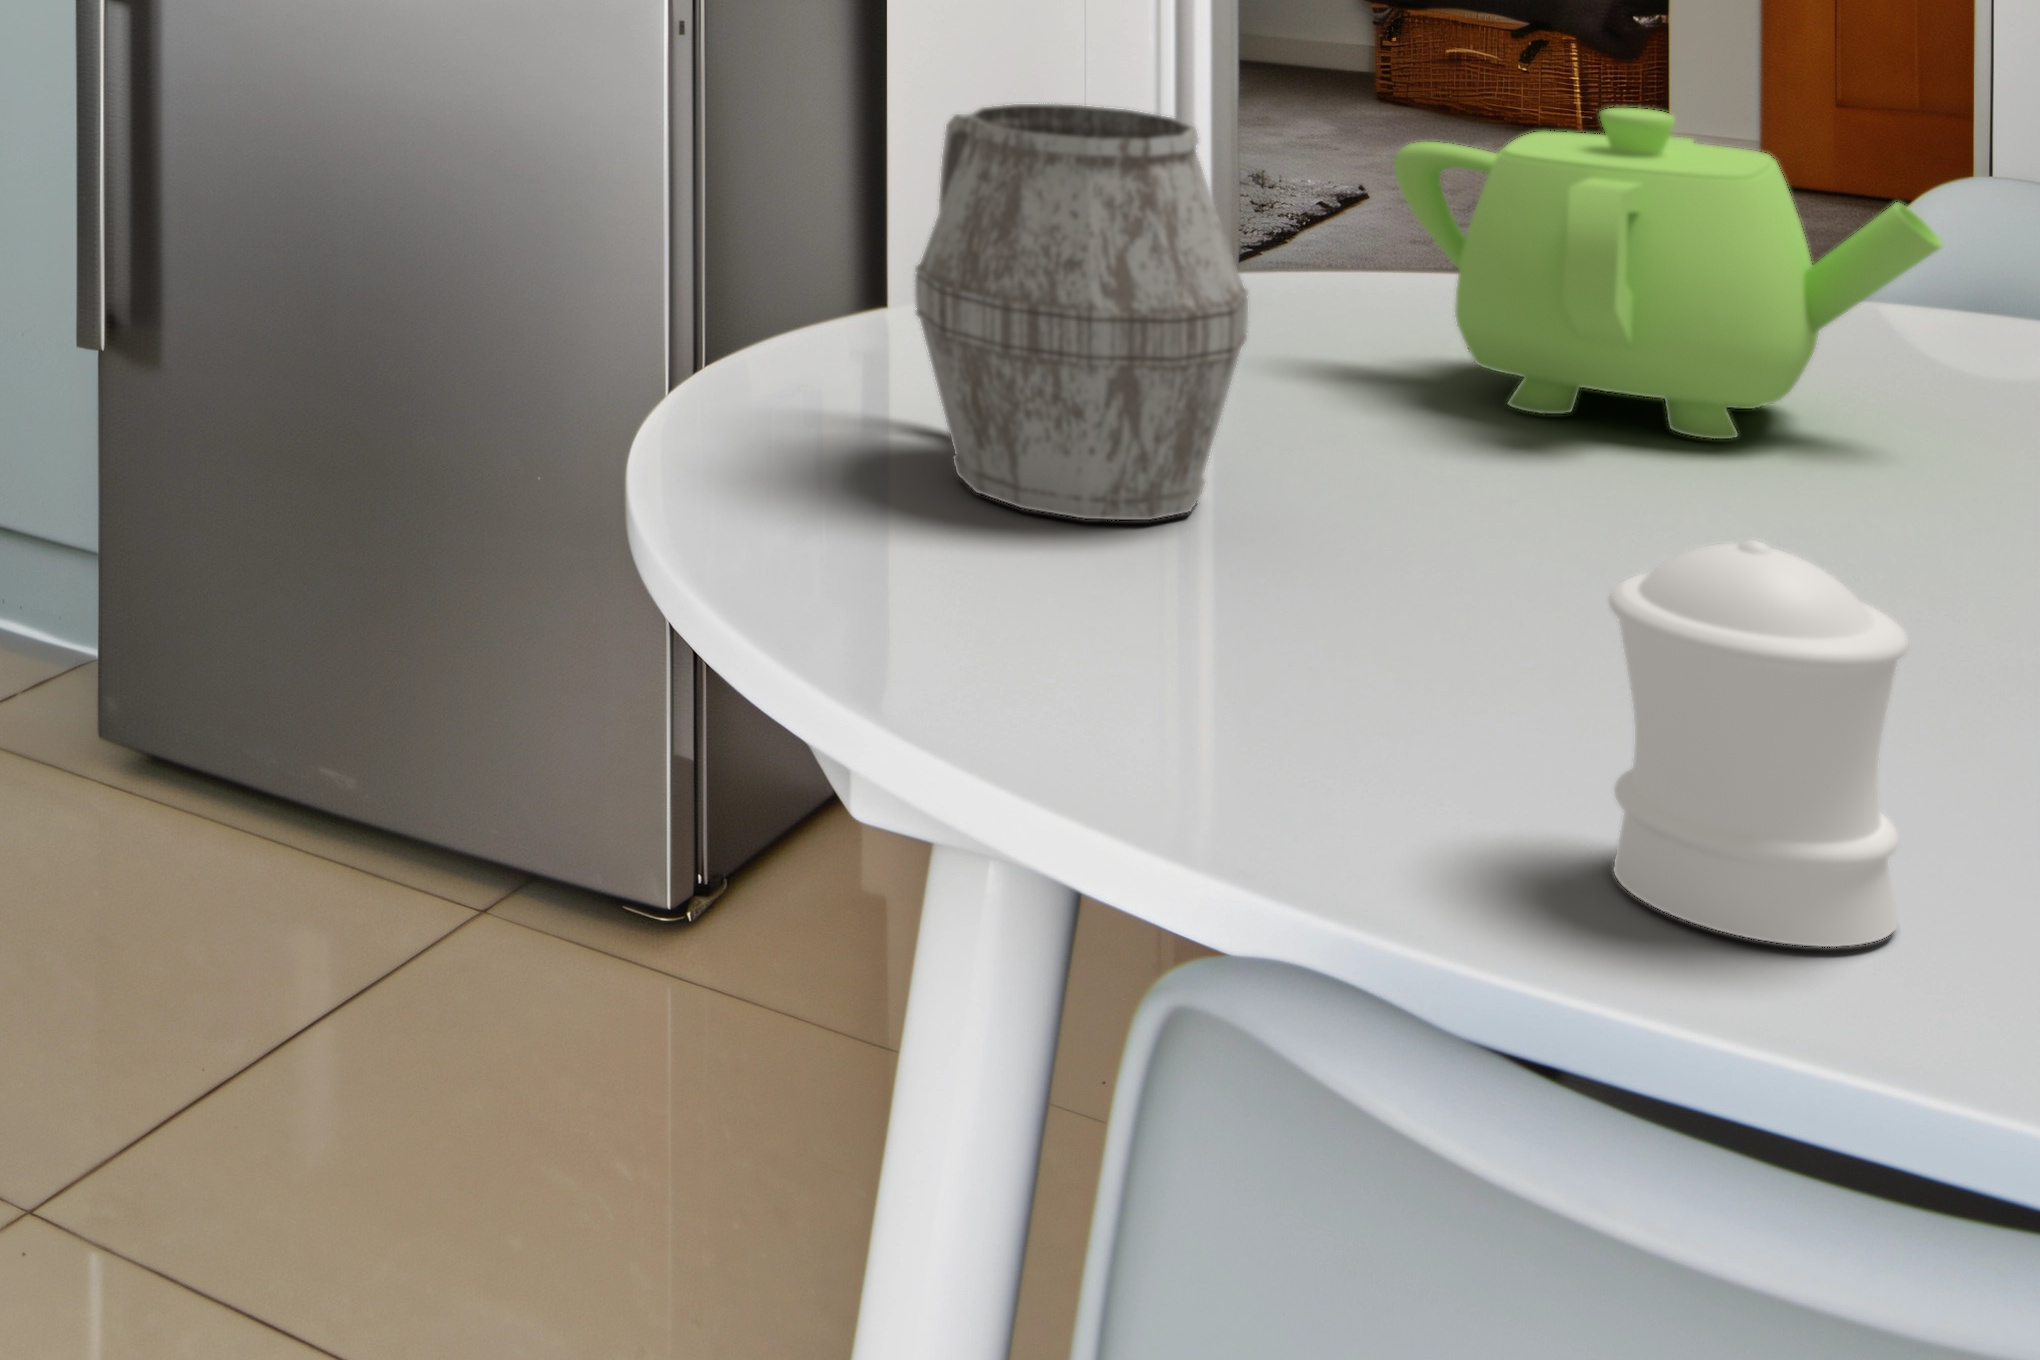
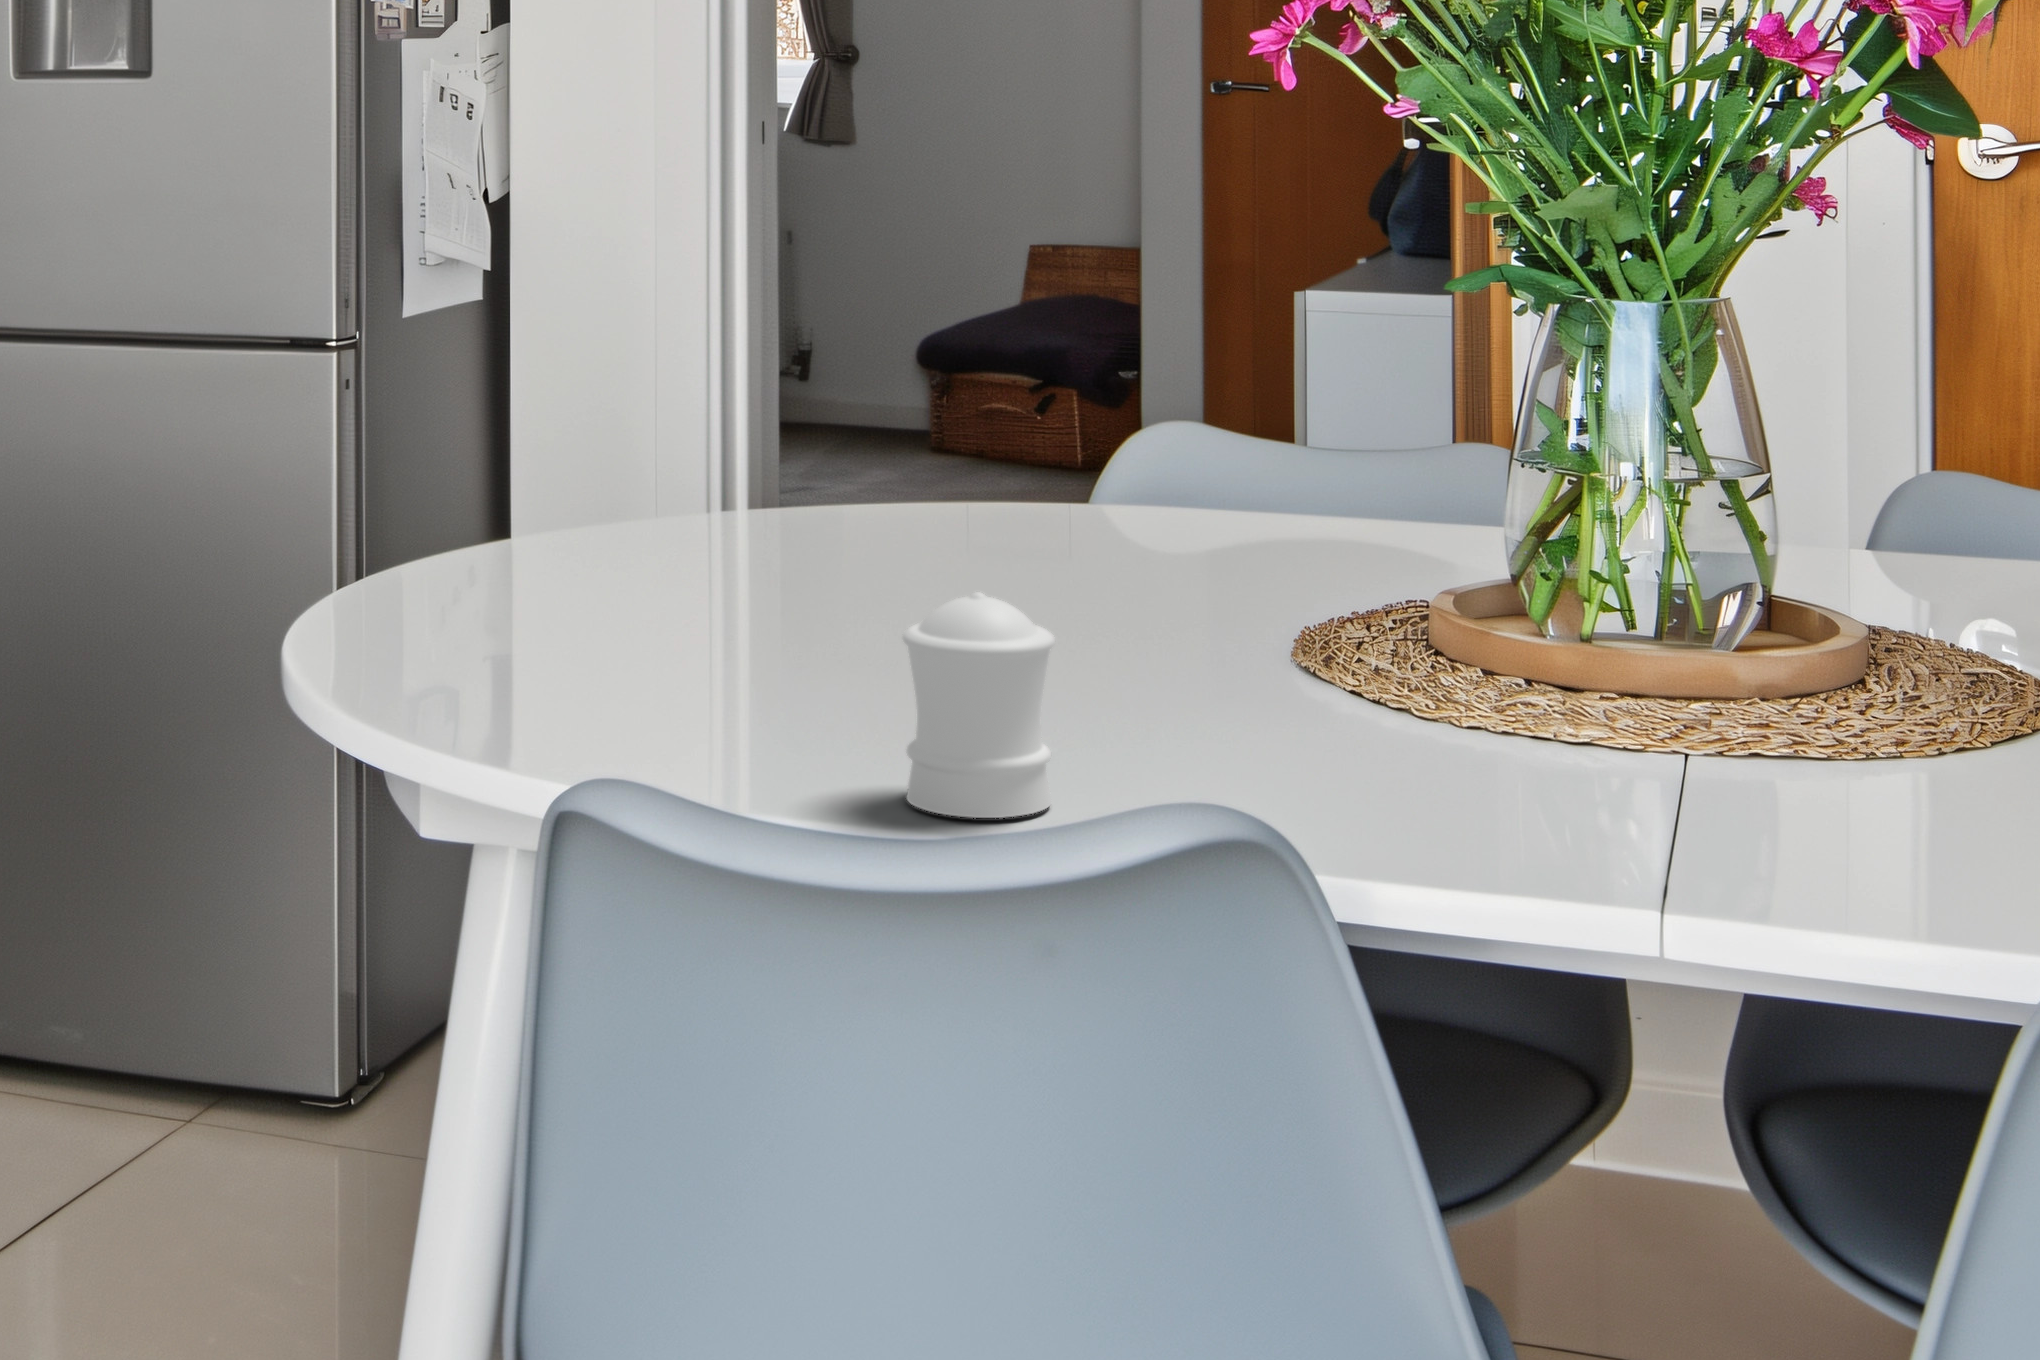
mug: present [915,104,1248,520] -> none [517,388,730,661]
teapot: present [1394,108,1943,439] -> none [836,380,1156,592]

